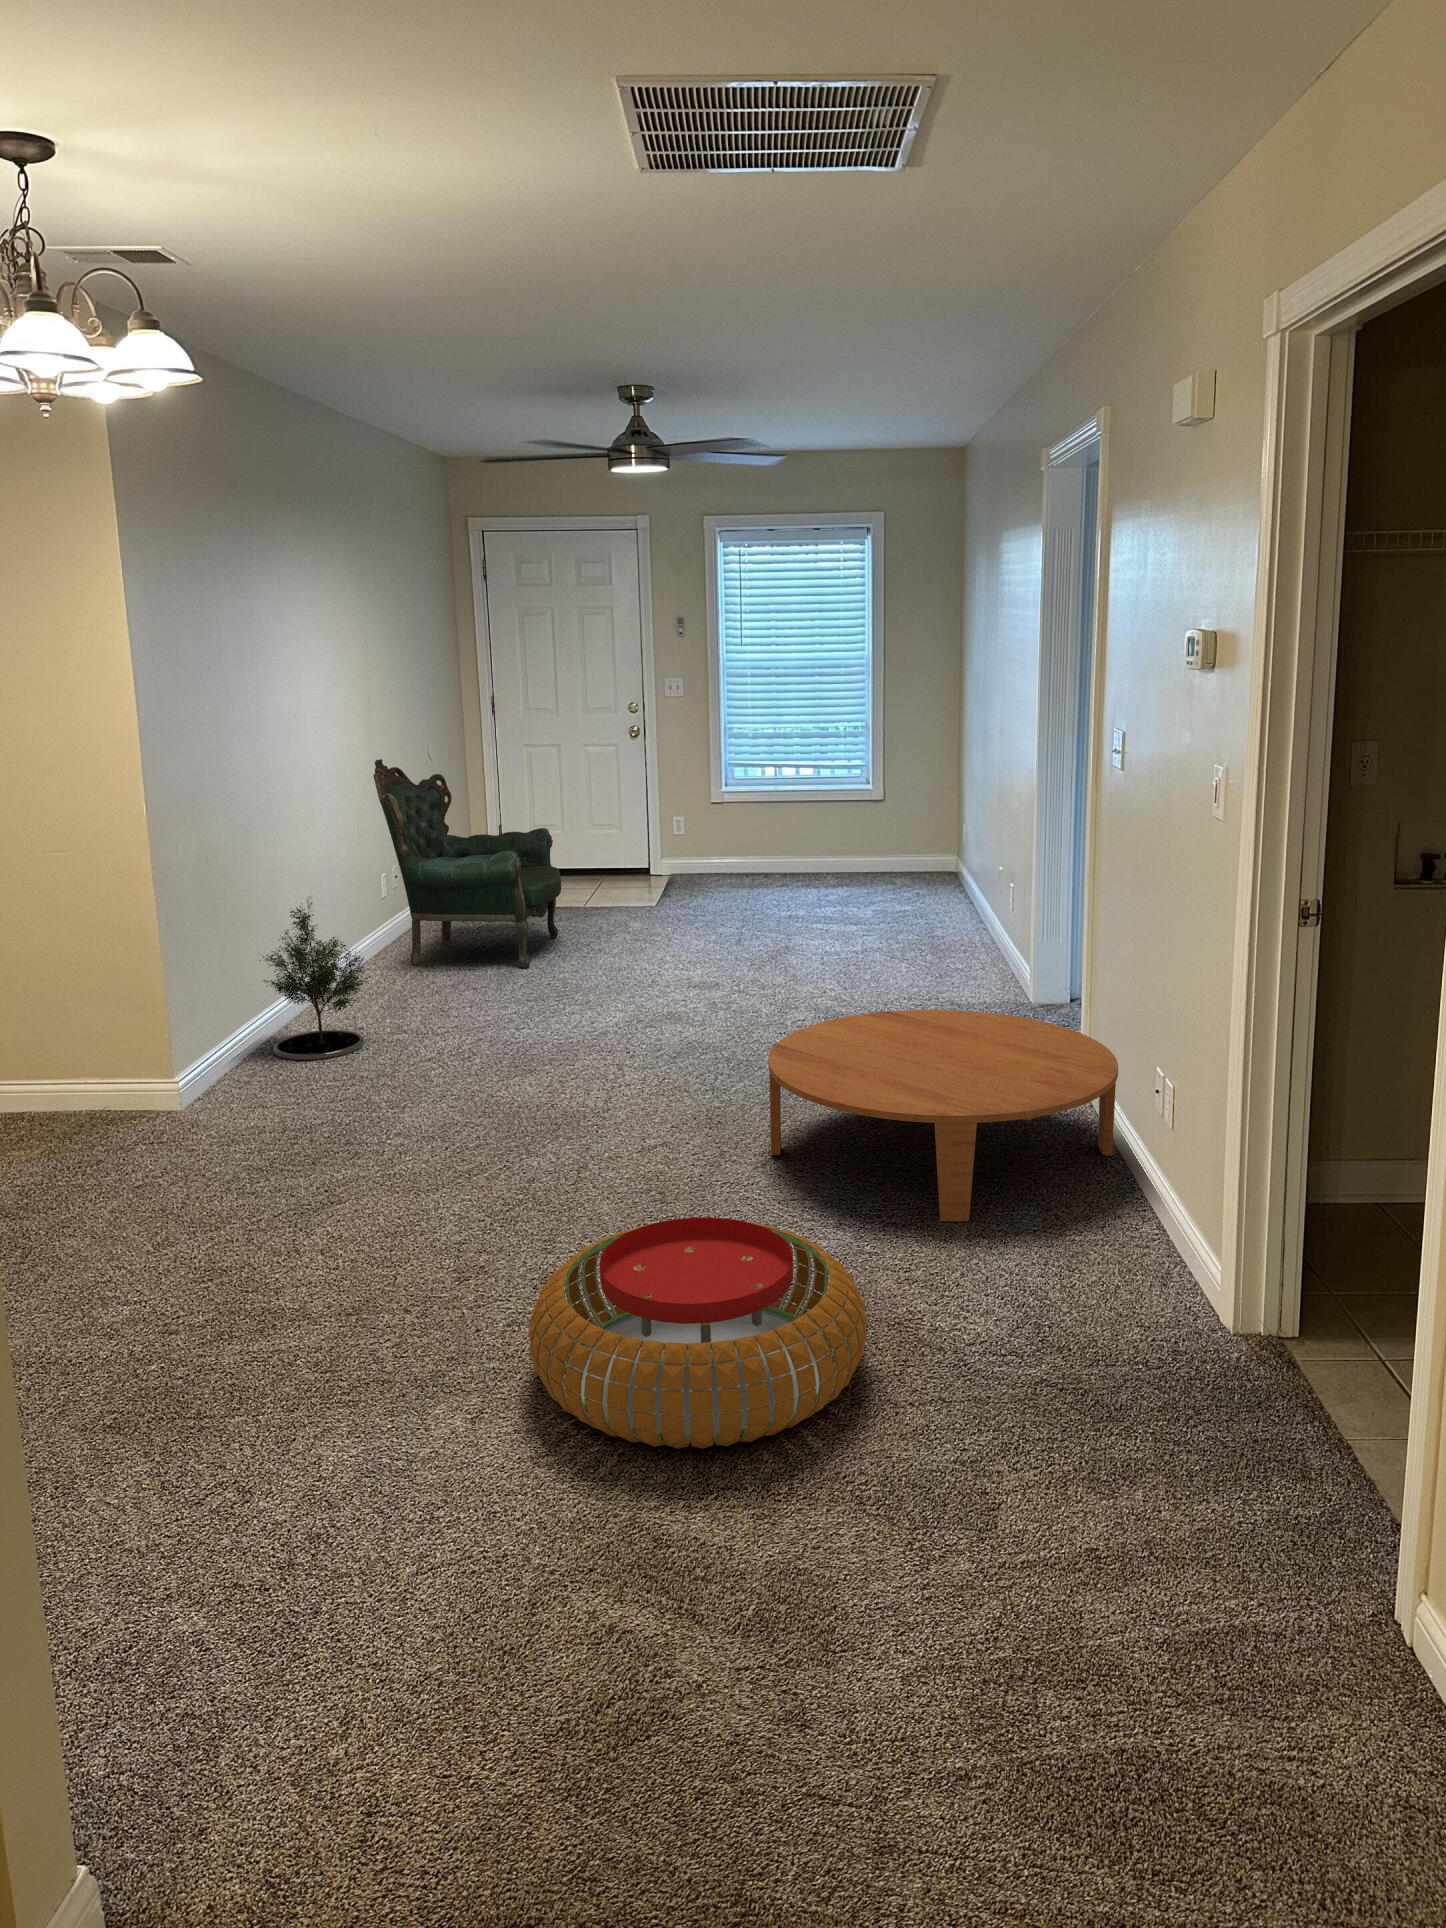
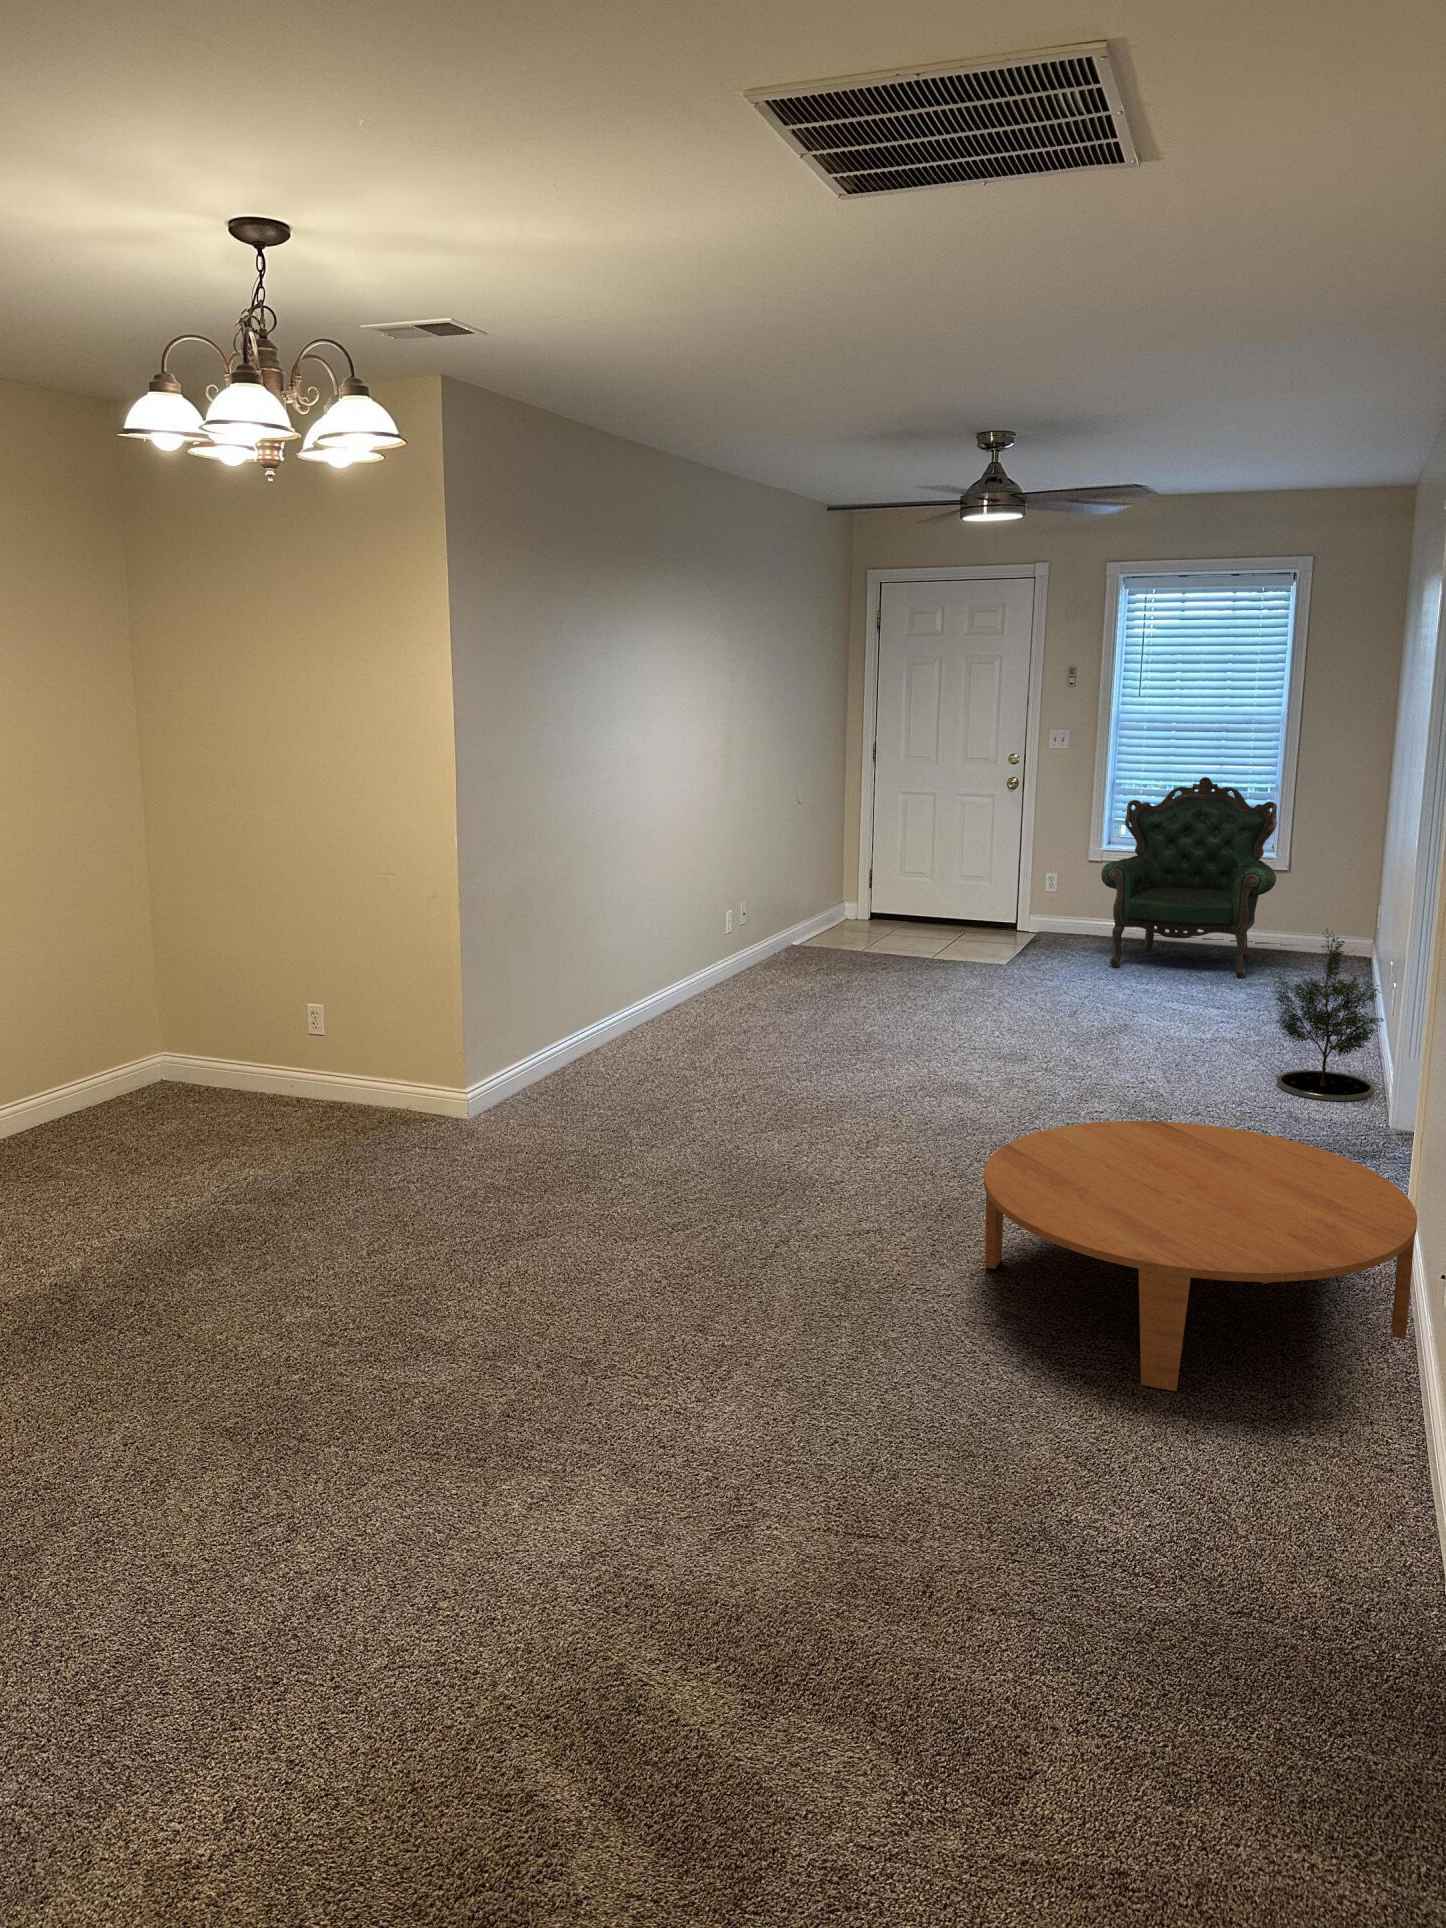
armchair: present [373,759,561,968] -> present [1101,777,1277,978]
potted tree: present [260,901,371,1060] -> present [1268,929,1384,1101]
pouf: present [529,1217,867,1449] -> none [594,1333,968,1609]

